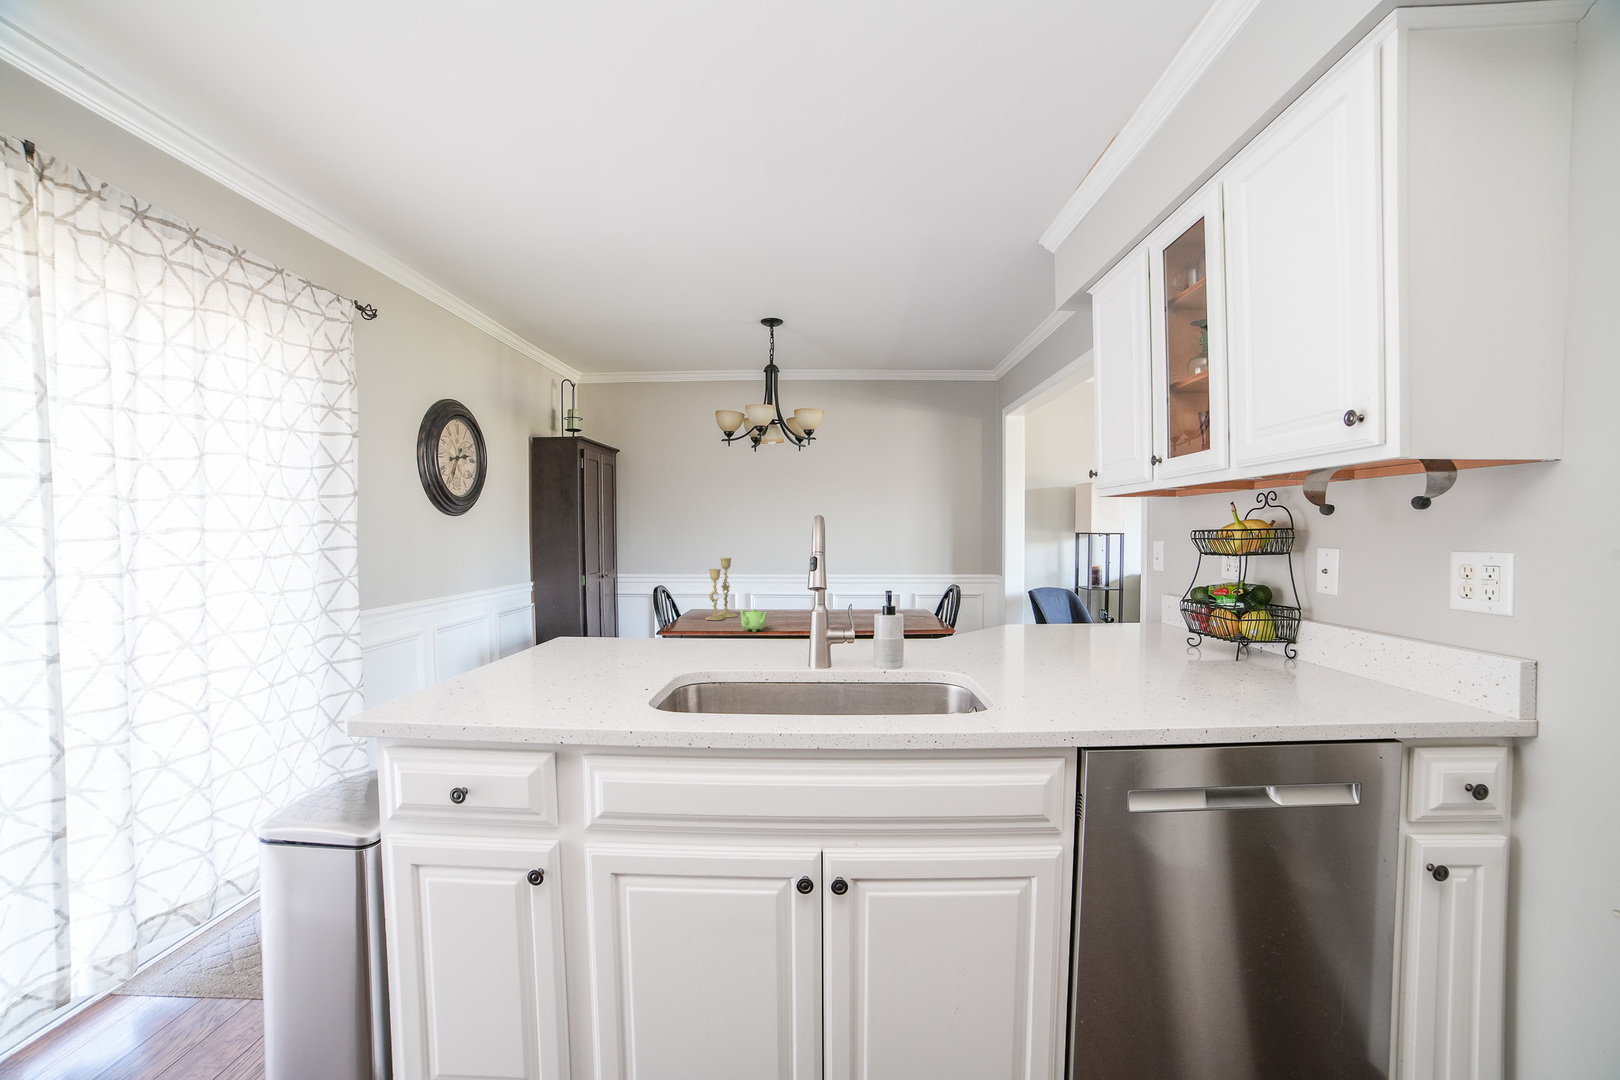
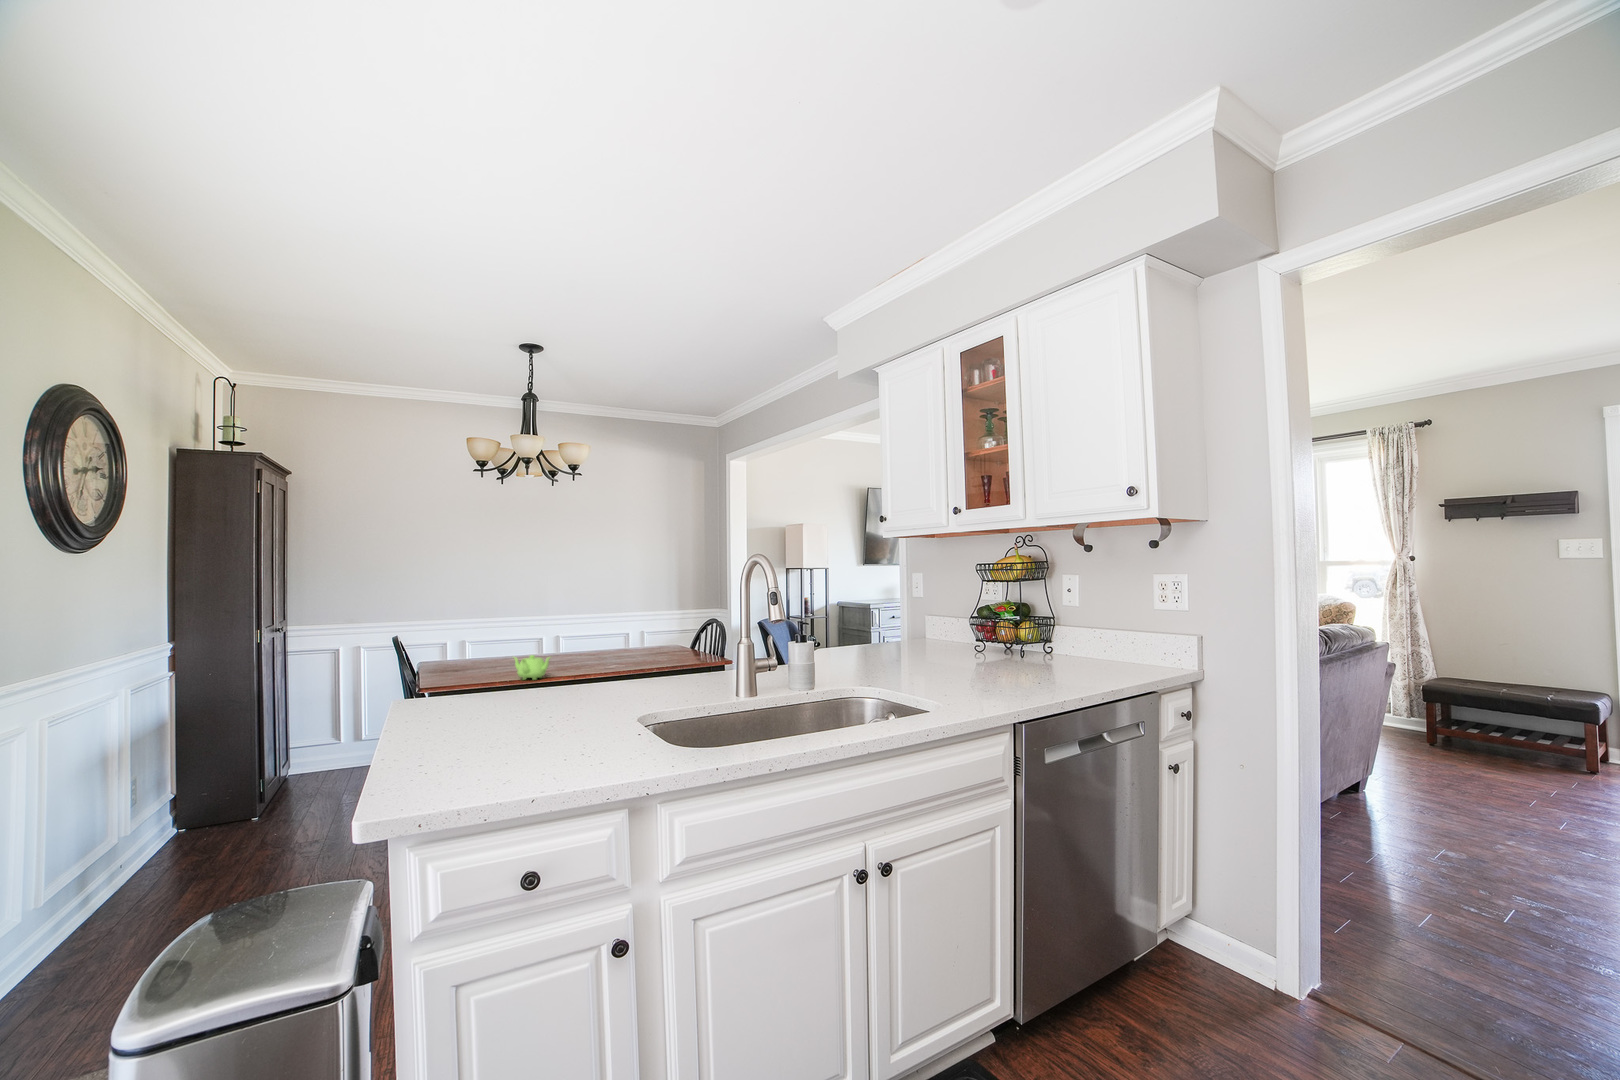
candlestick: present [705,558,737,620] -> none [456,601,491,673]

